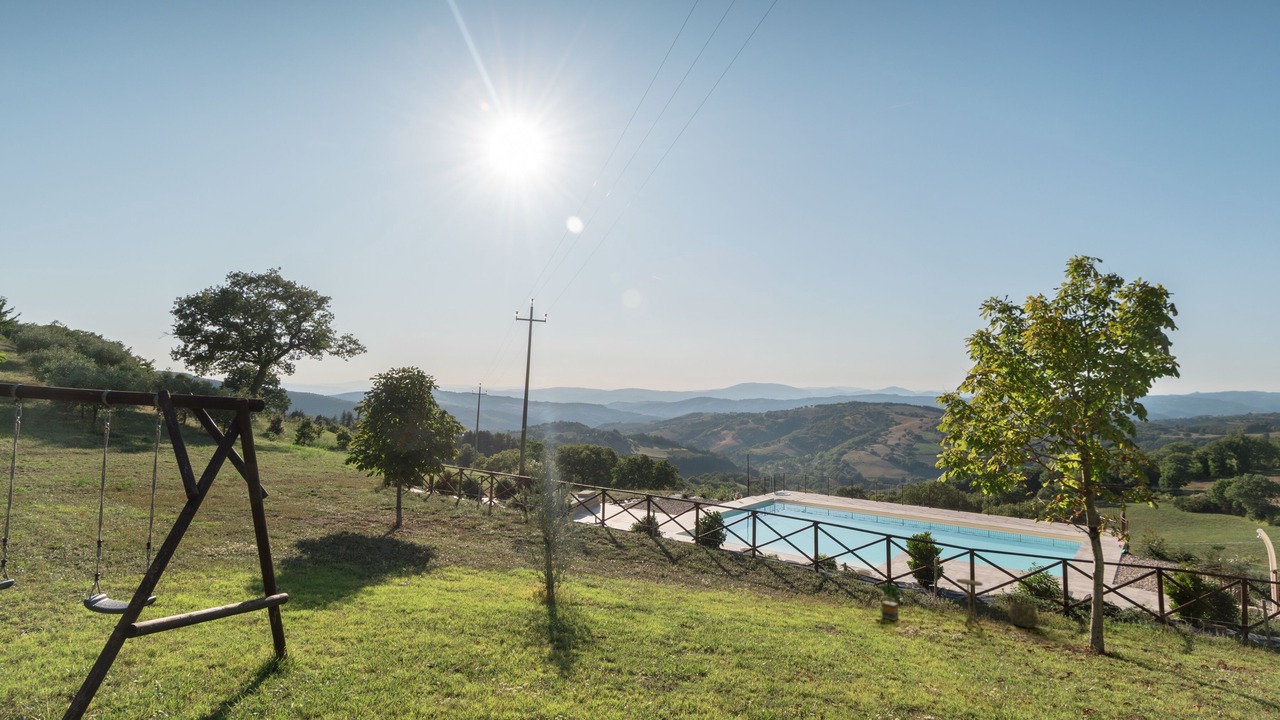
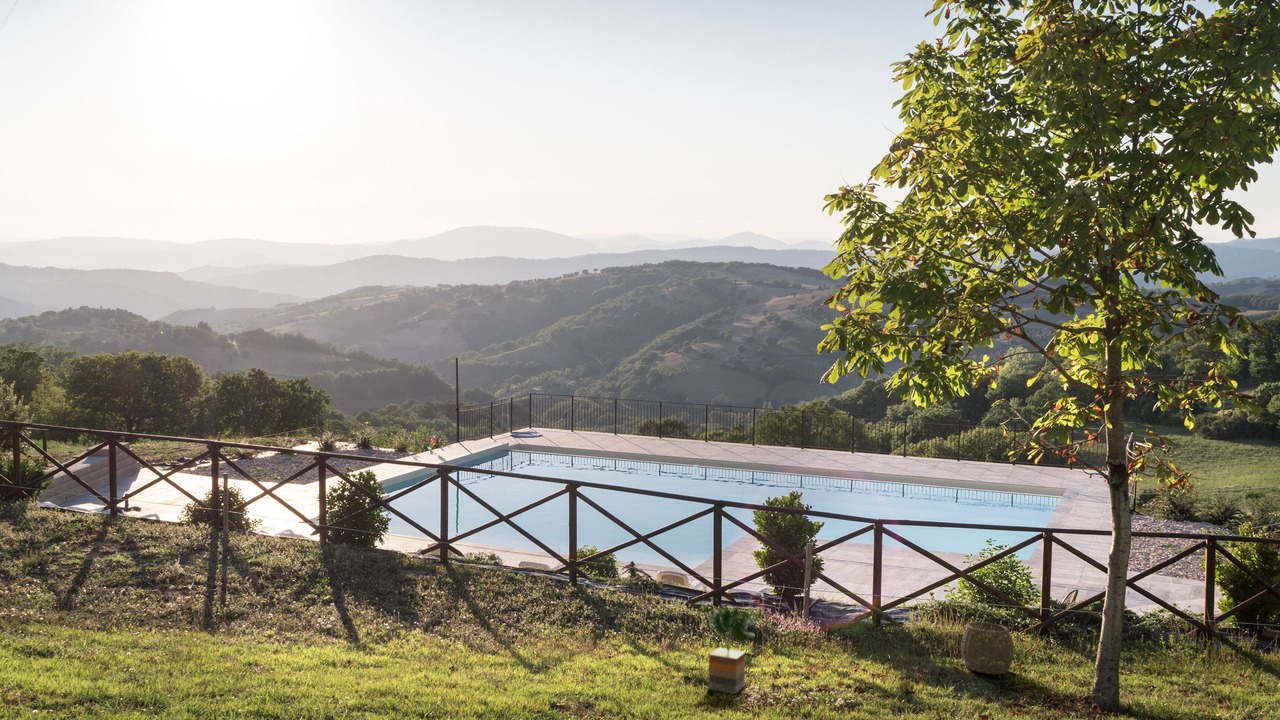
side table: present [957,579,983,629] -> none [872,583,927,696]

